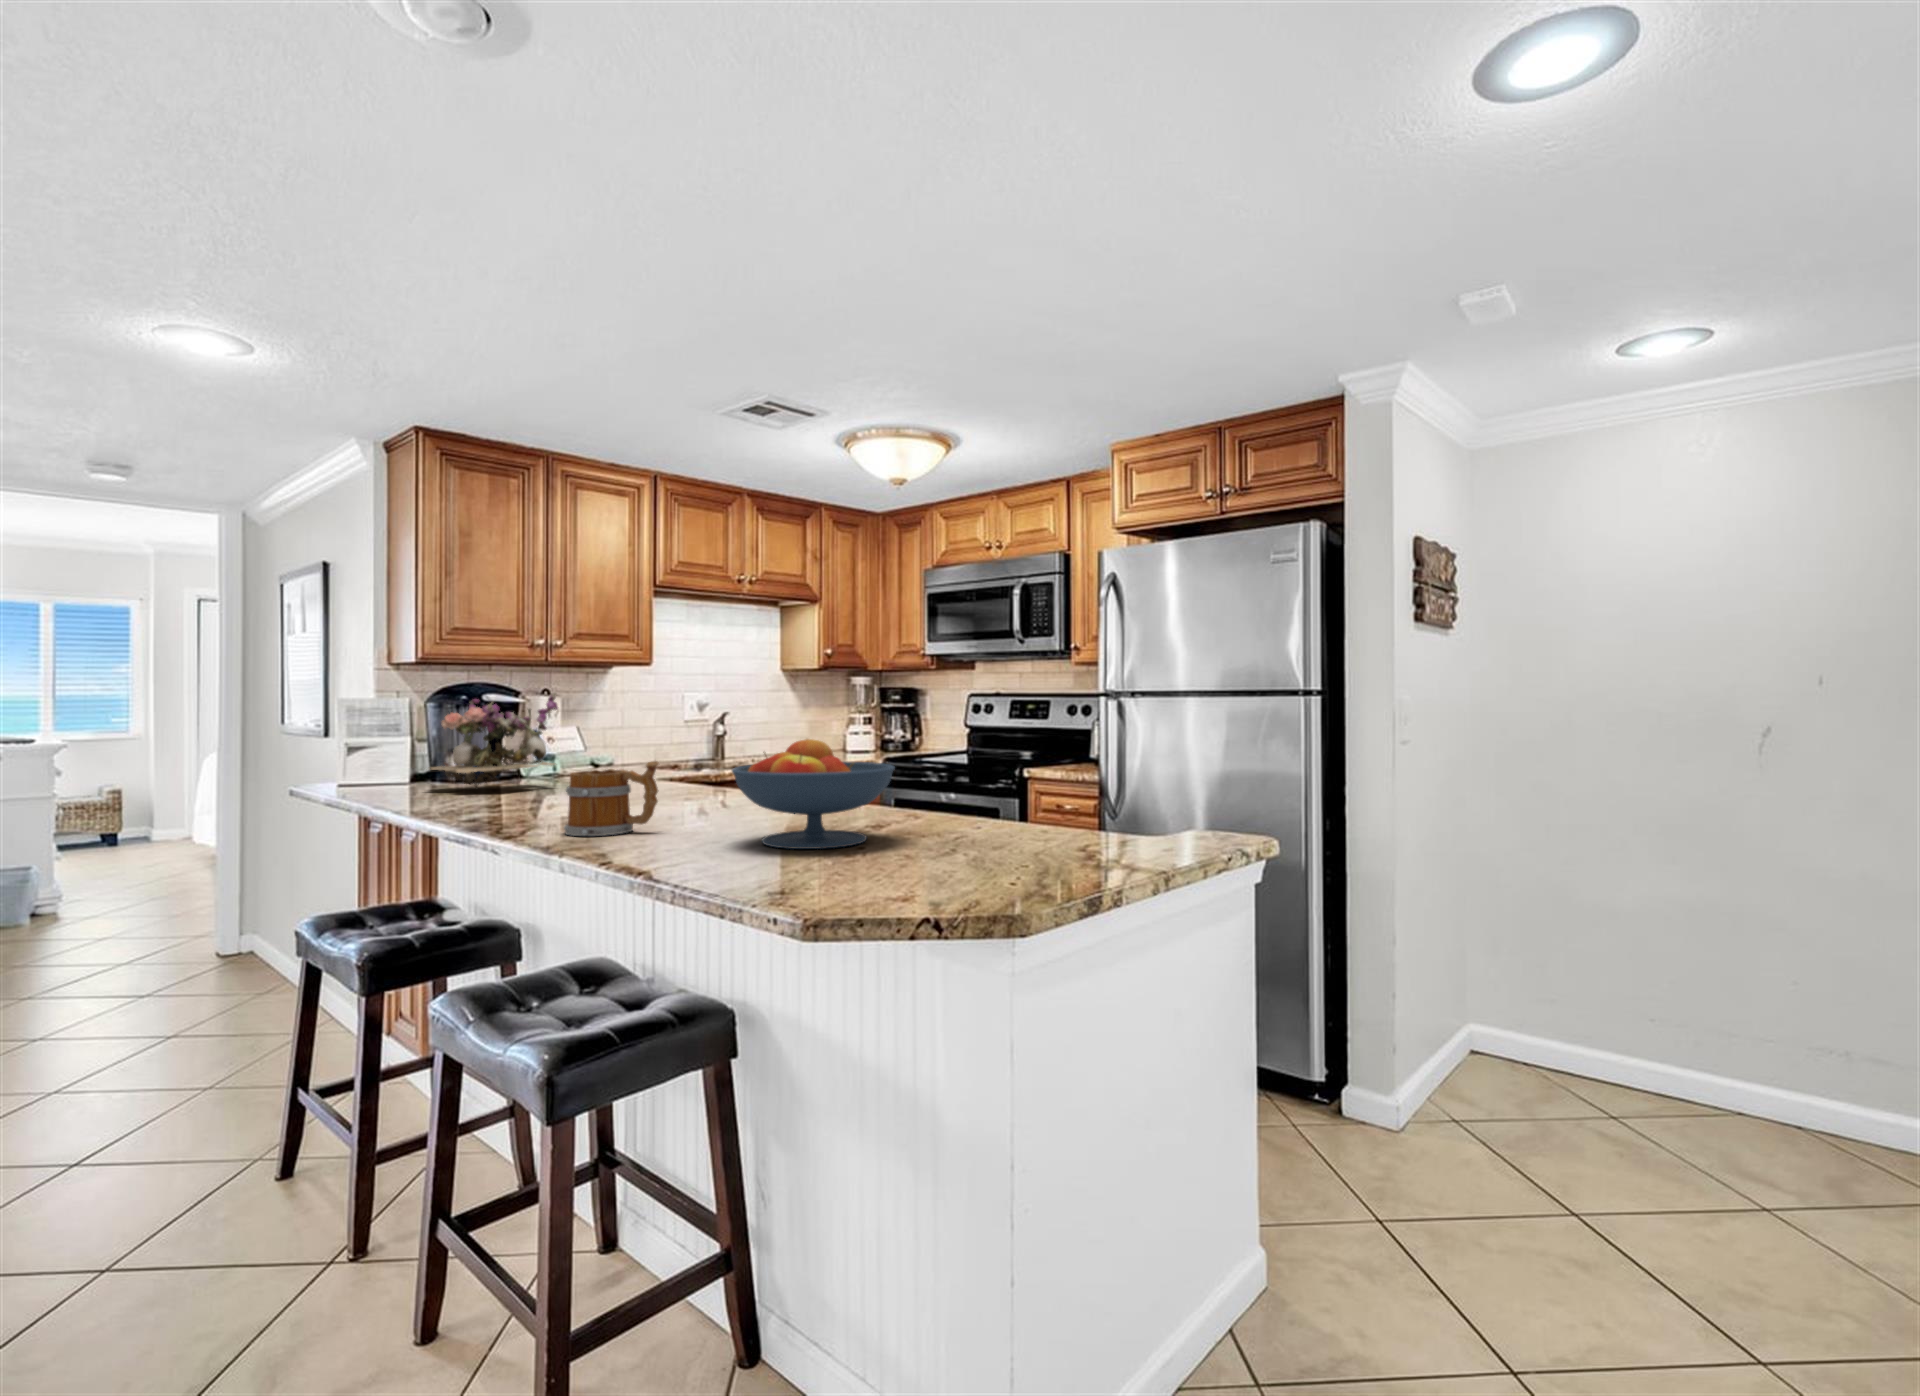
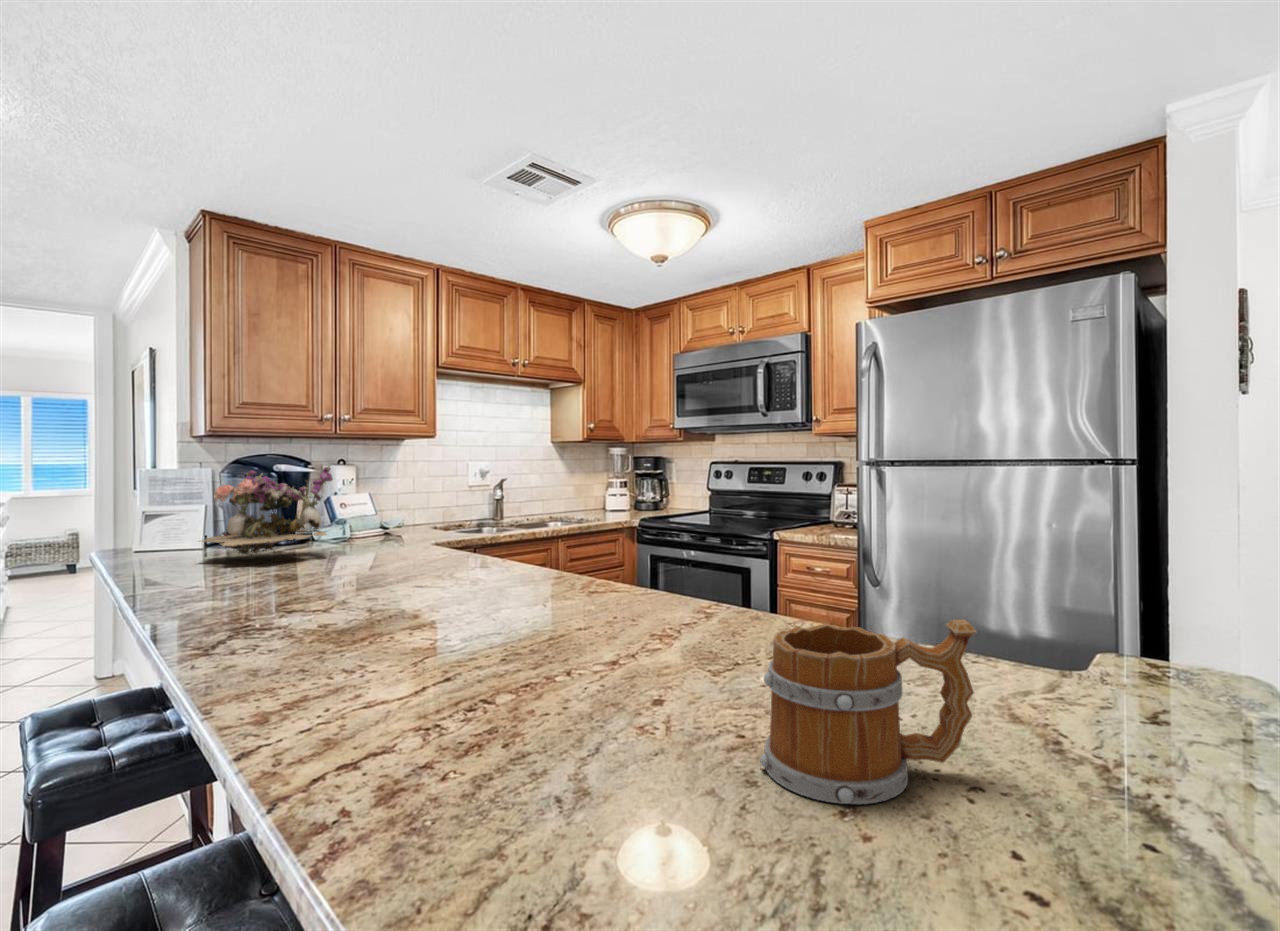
fruit bowl: present [732,739,895,849] -> none [455,532,697,719]
mug: present [564,761,659,836] -> present [760,619,977,804]

